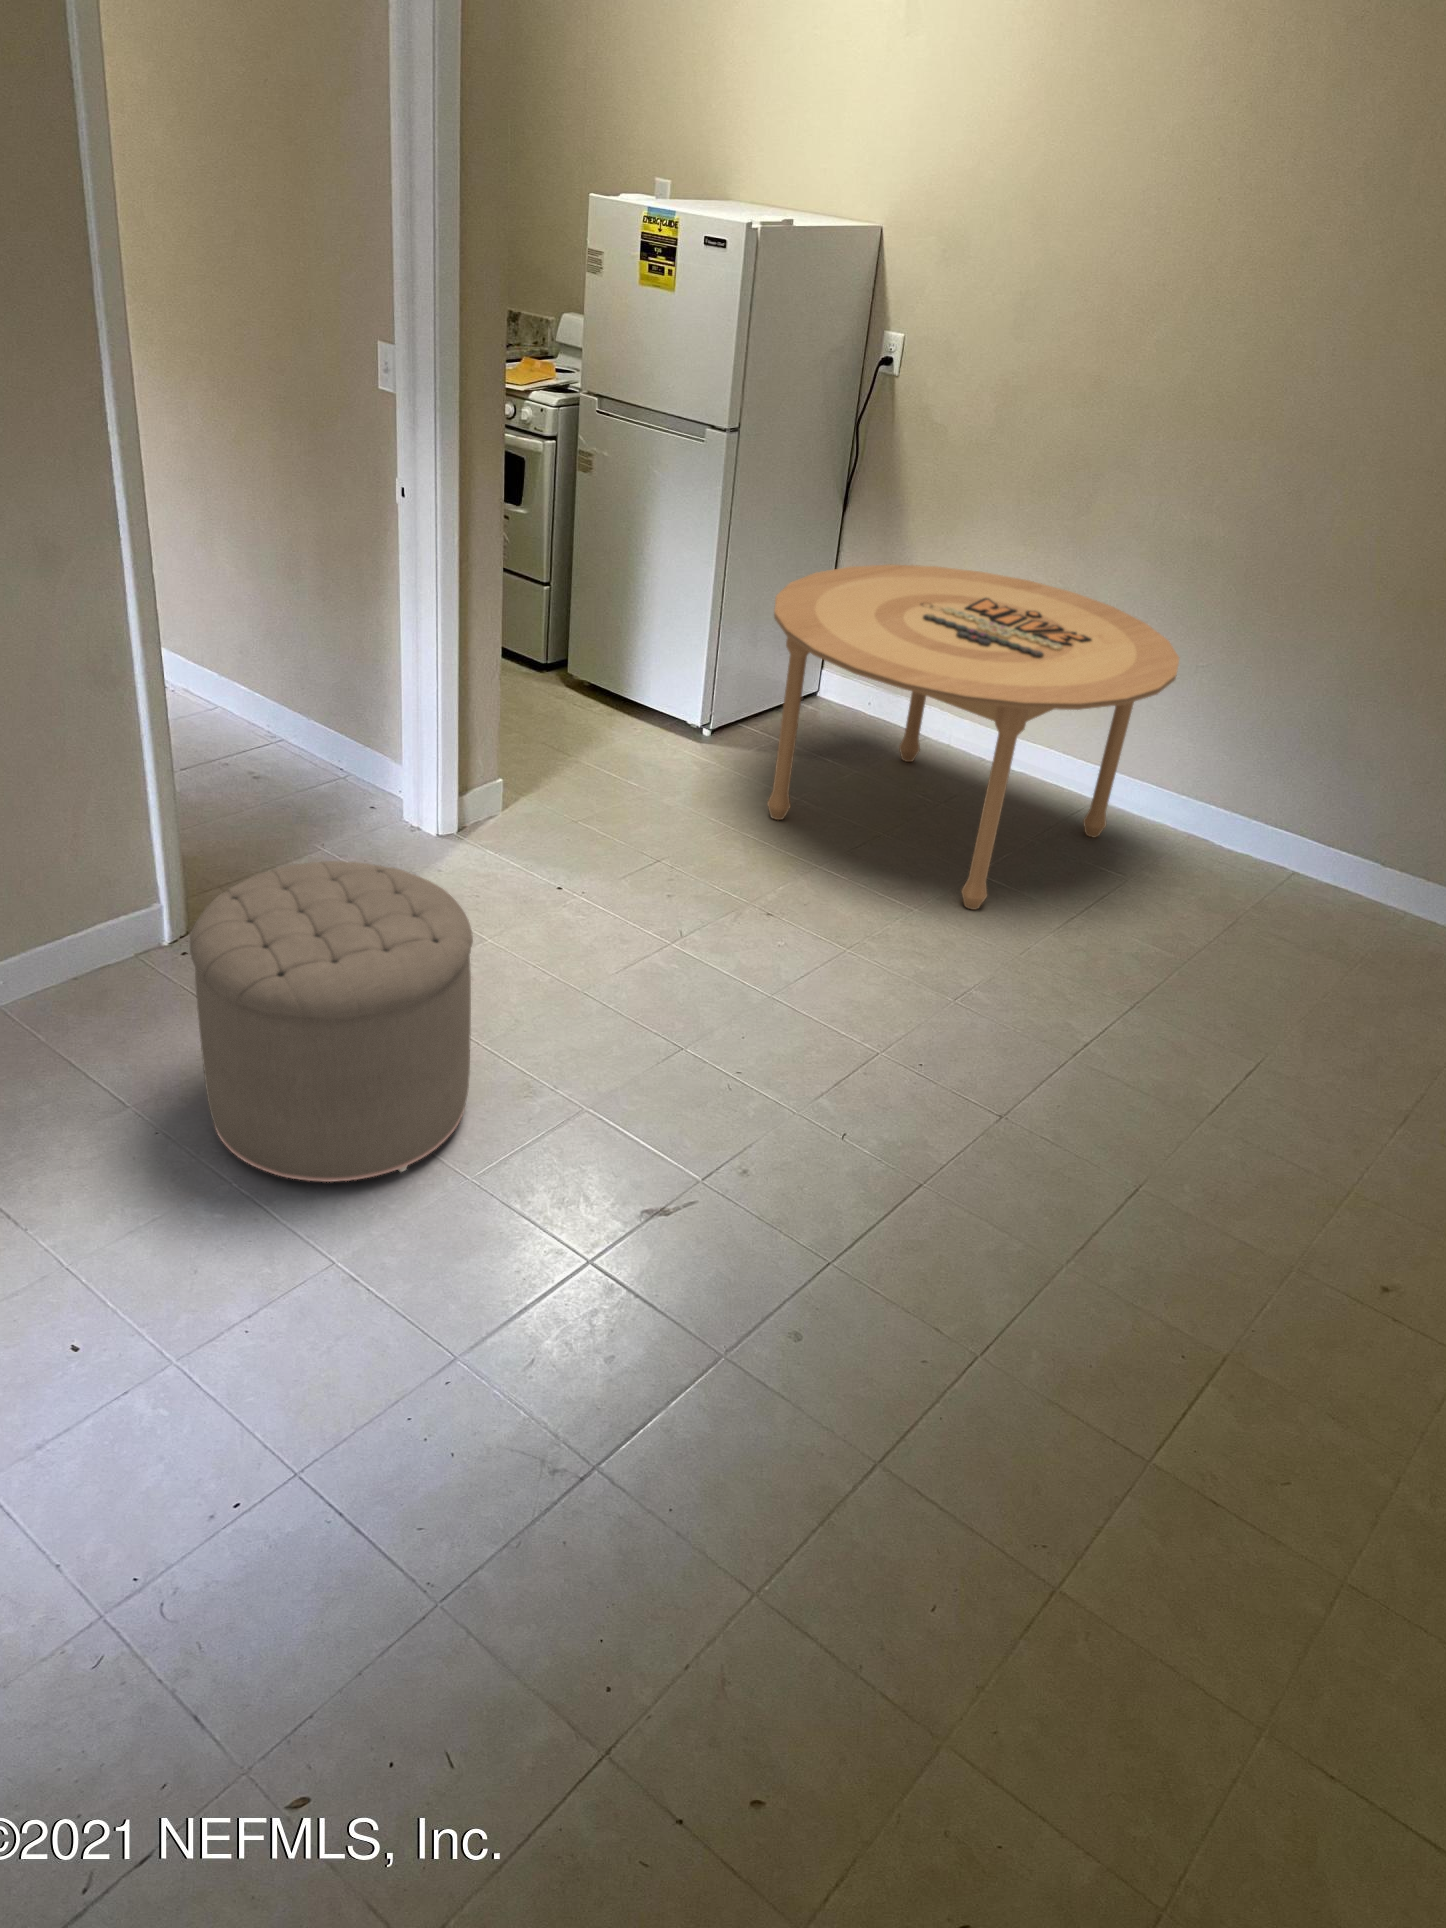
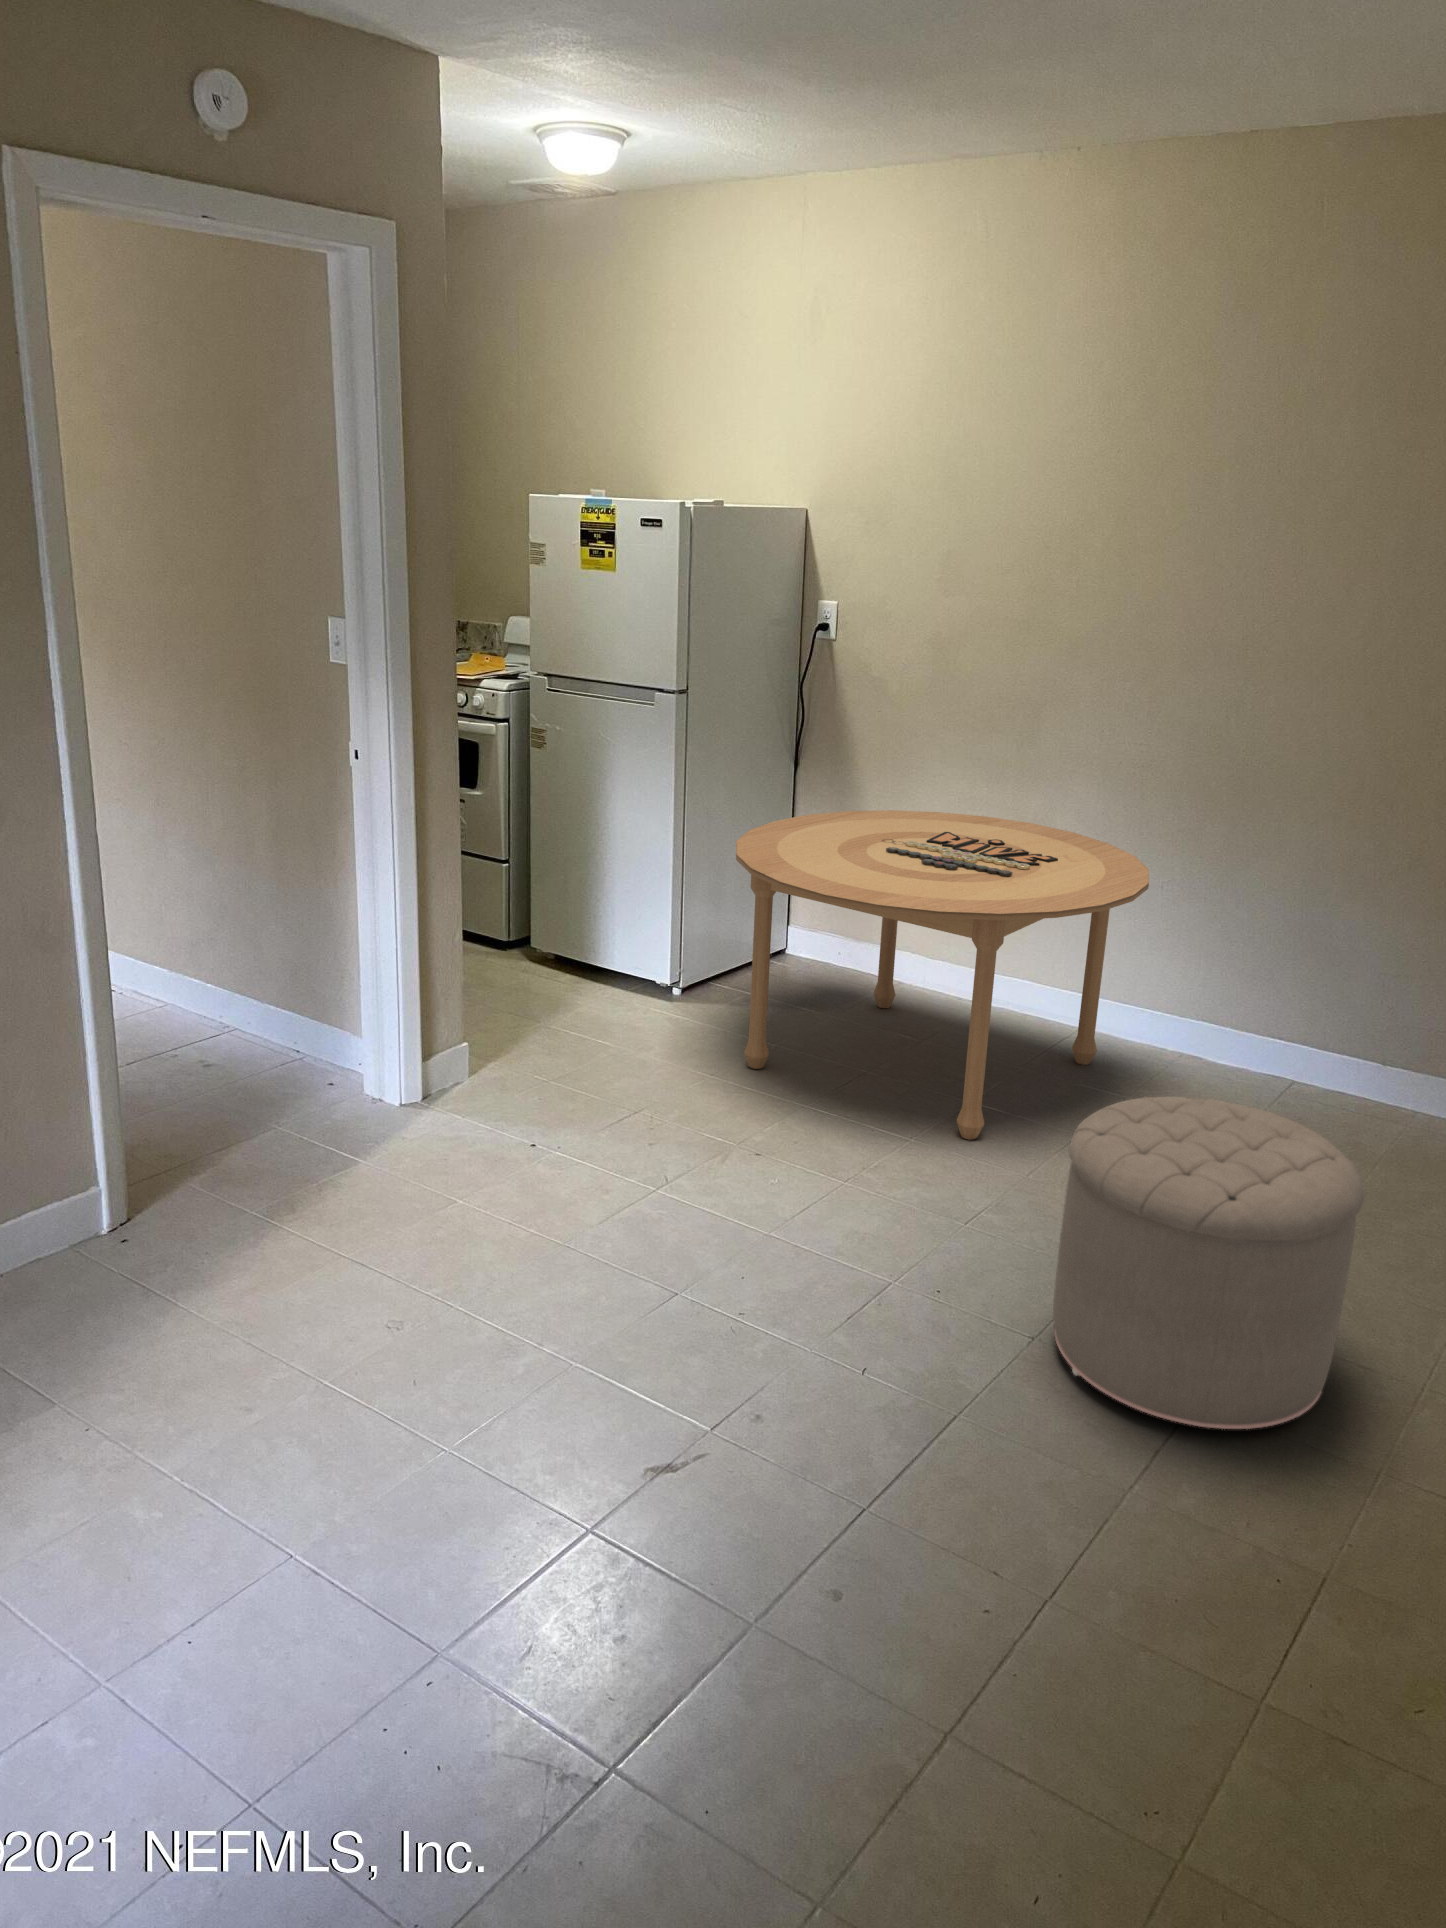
ottoman: present [190,861,473,1182] -> present [1053,1097,1364,1429]

